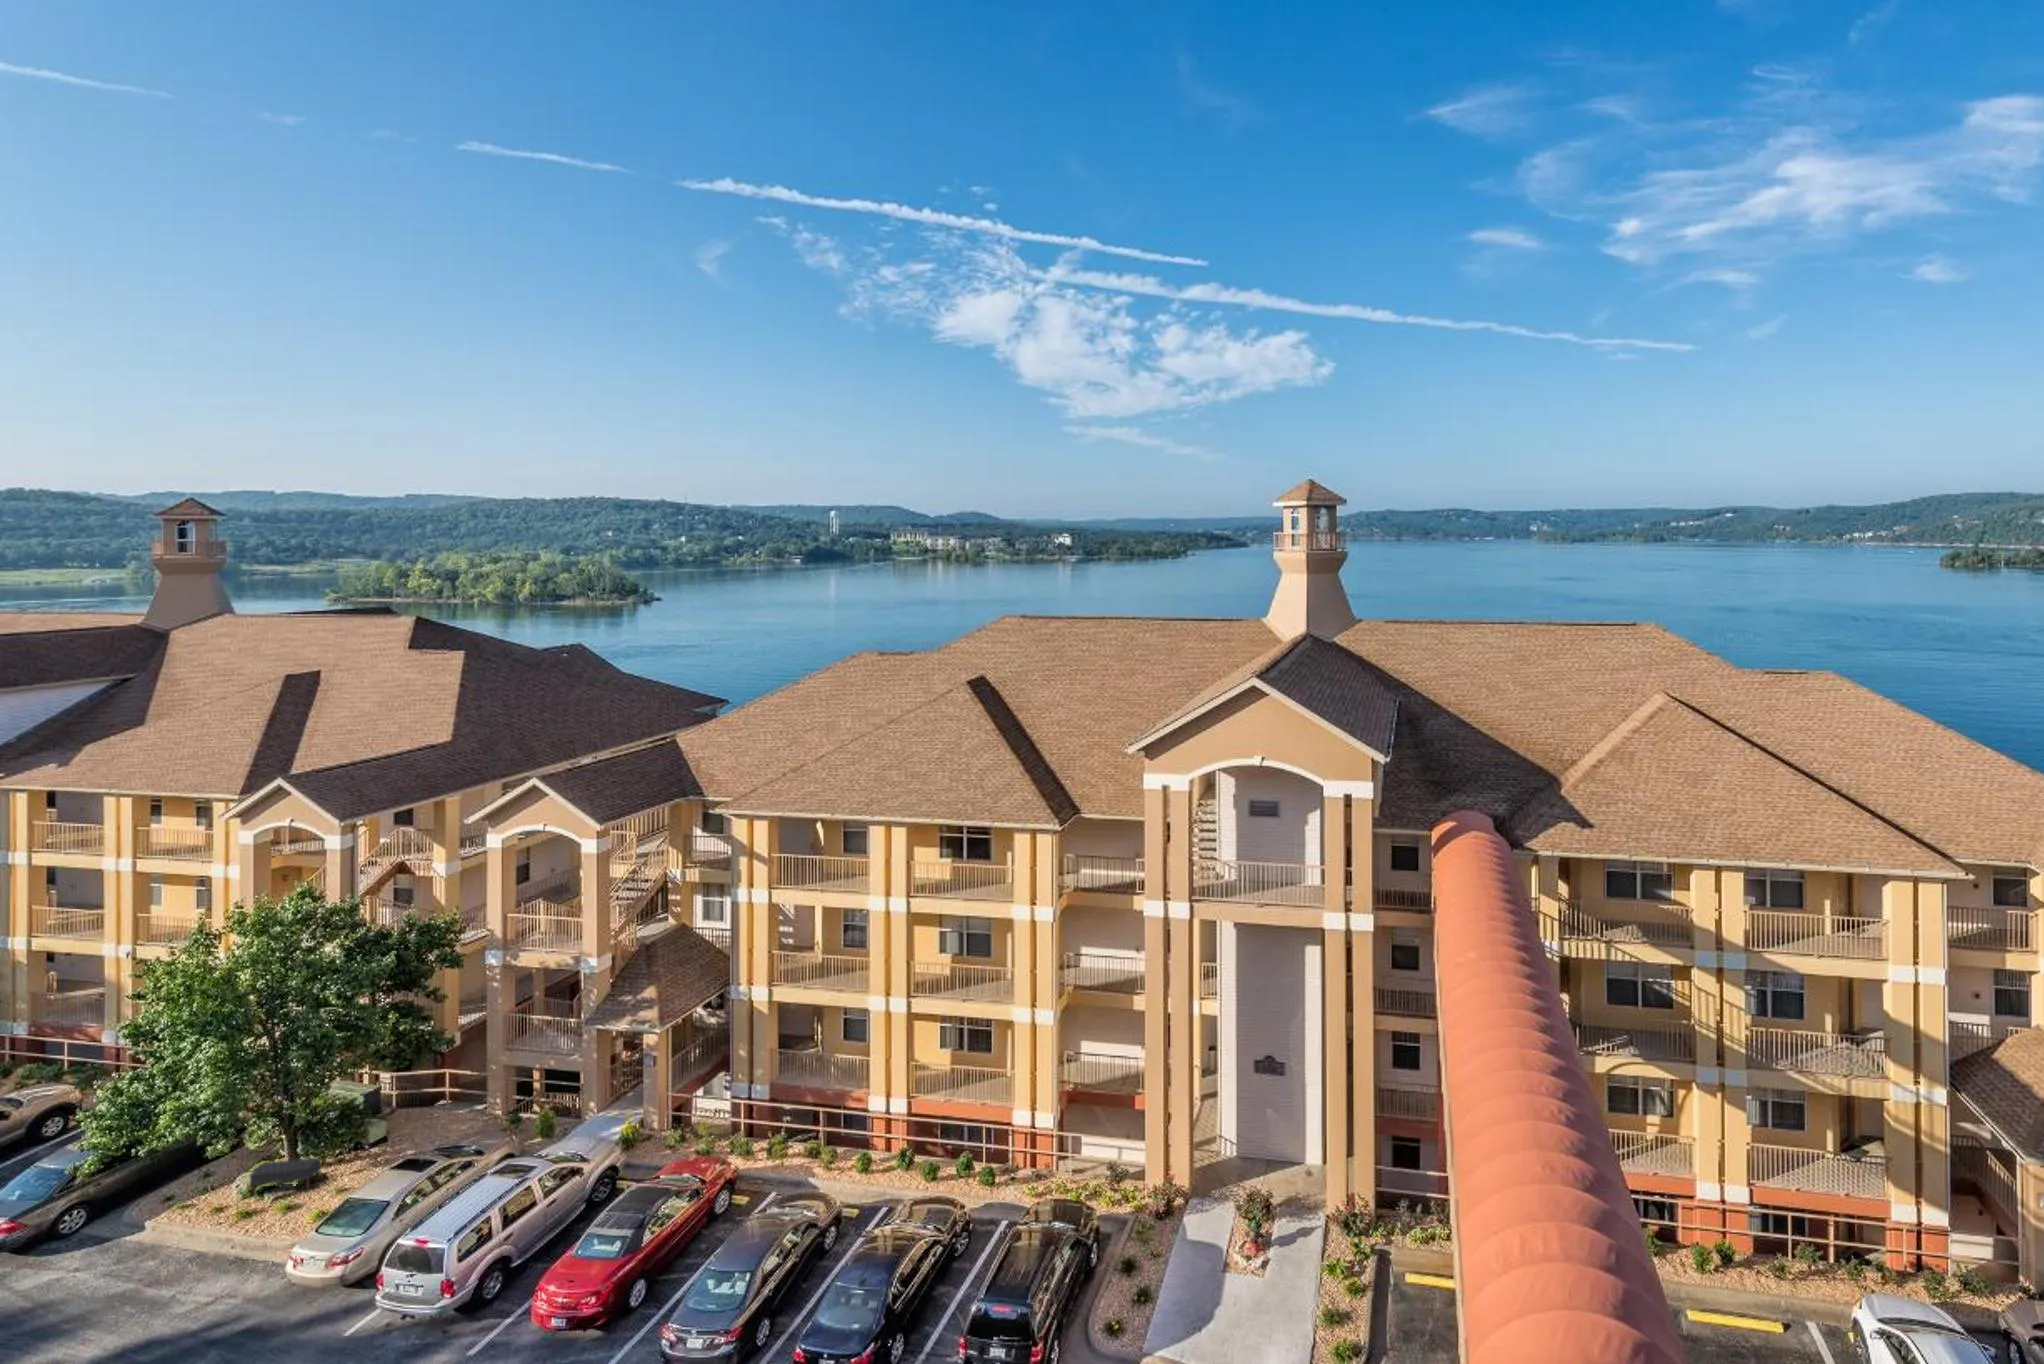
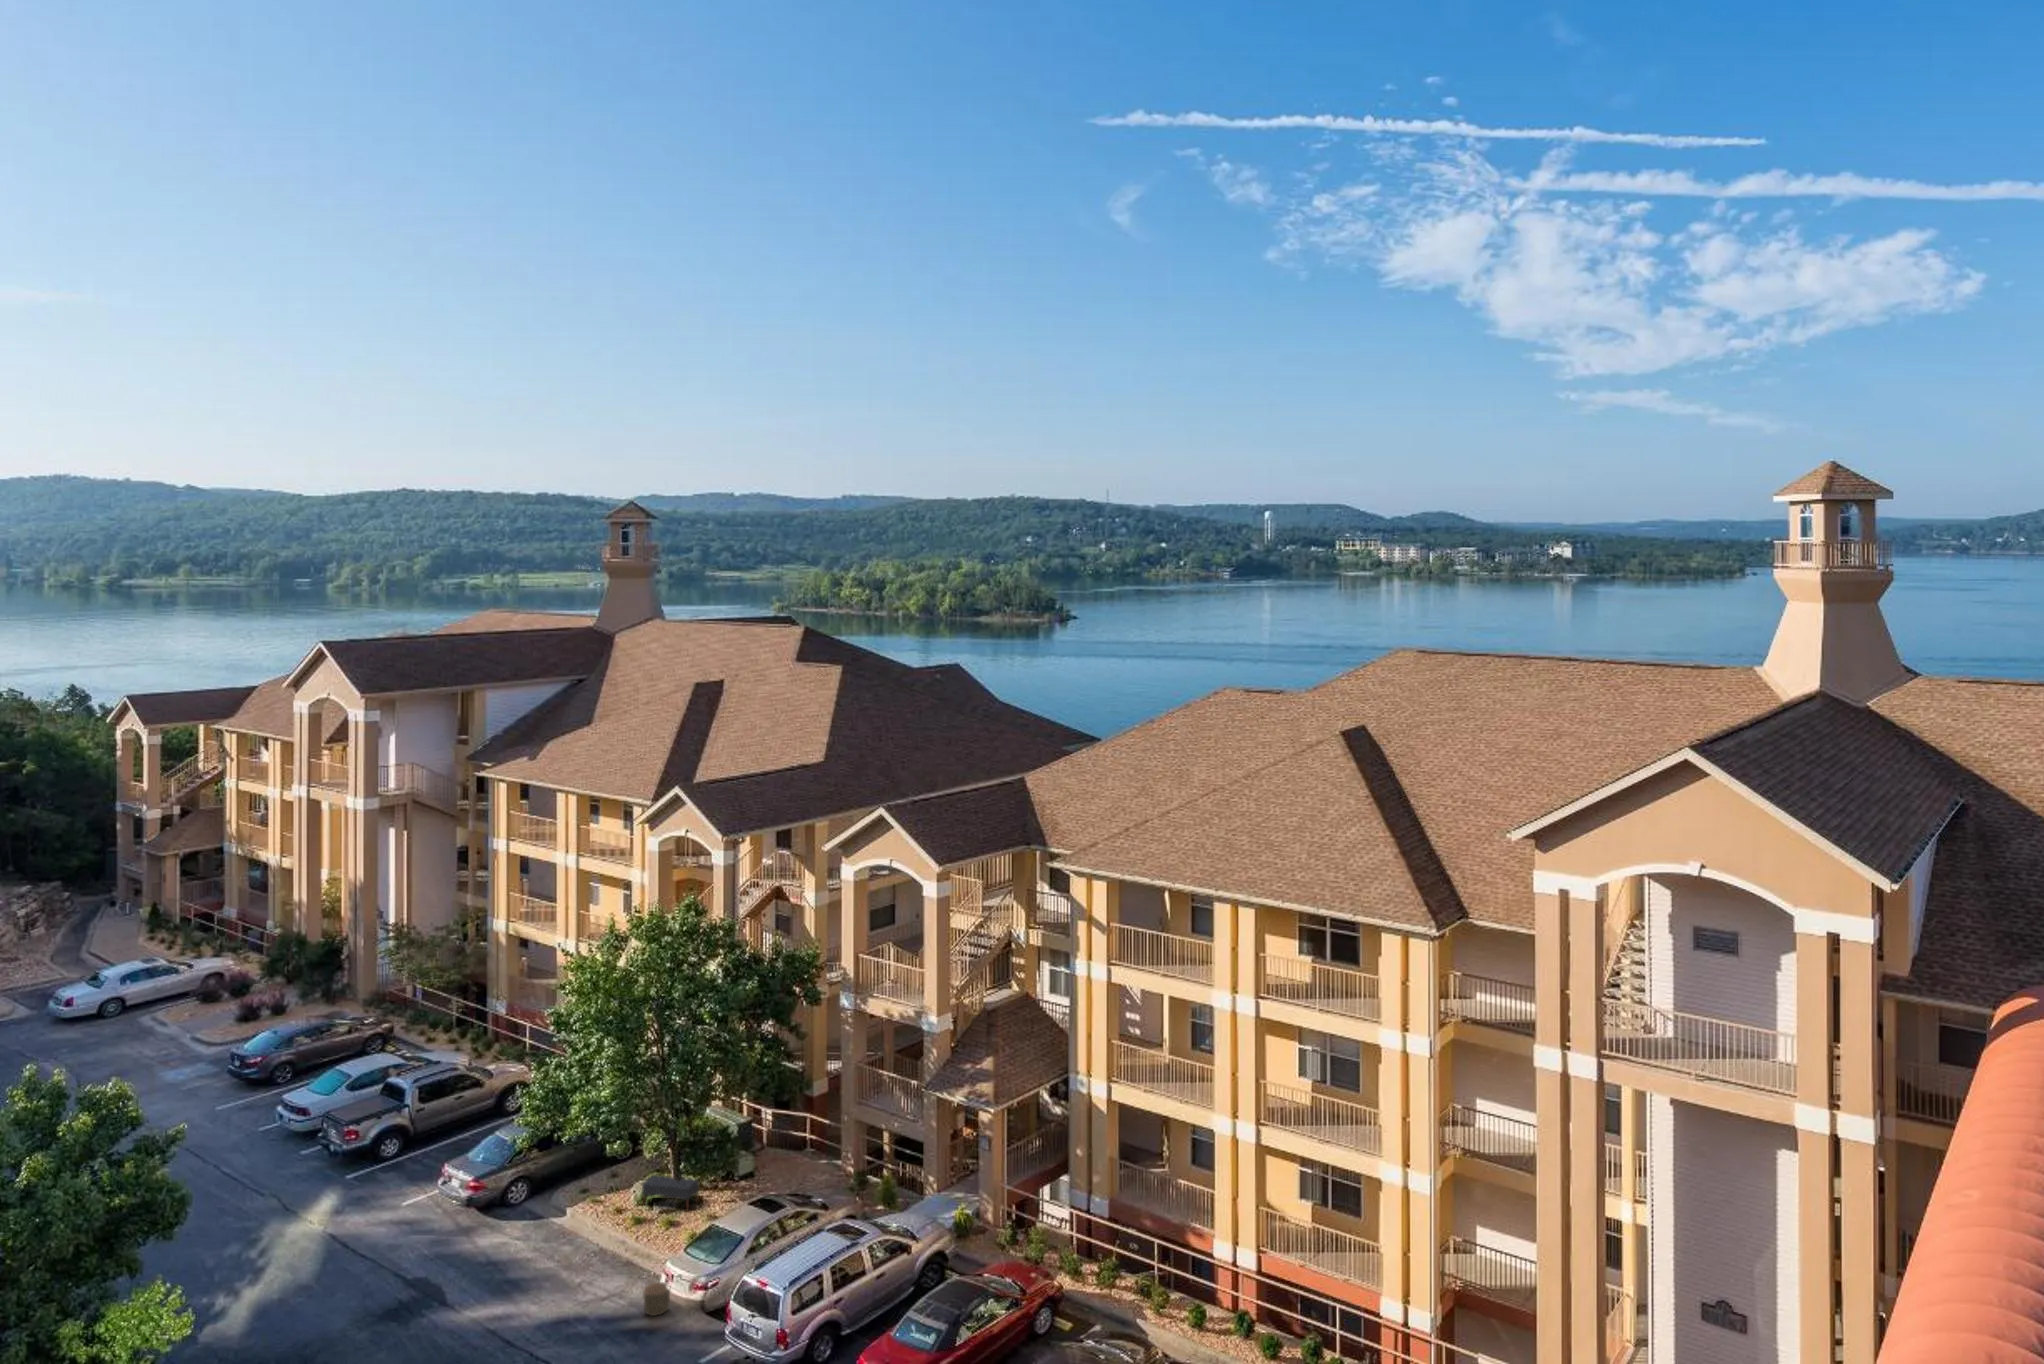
planter: none [273,1267,307,1304] -> present [644,1282,670,1316]

